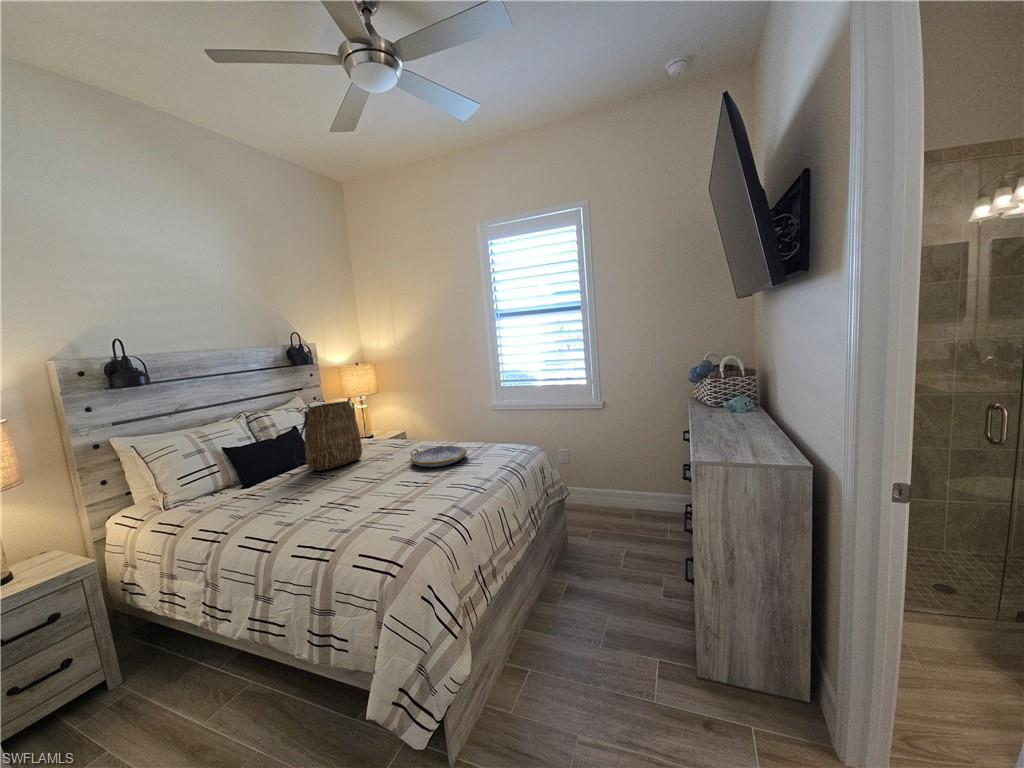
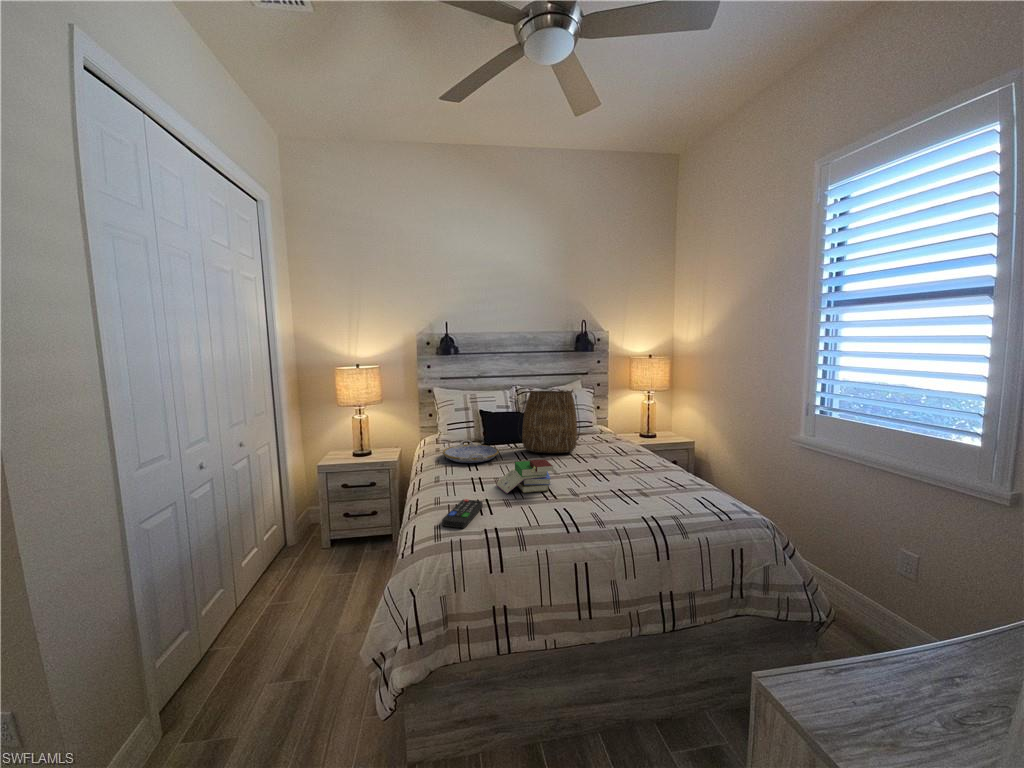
serving tray: present [410,446,467,467] -> present [443,440,499,463]
book: none [362,457,419,499] -> present [496,460,553,494]
remote control: none [374,508,420,536] -> present [442,499,483,528]

